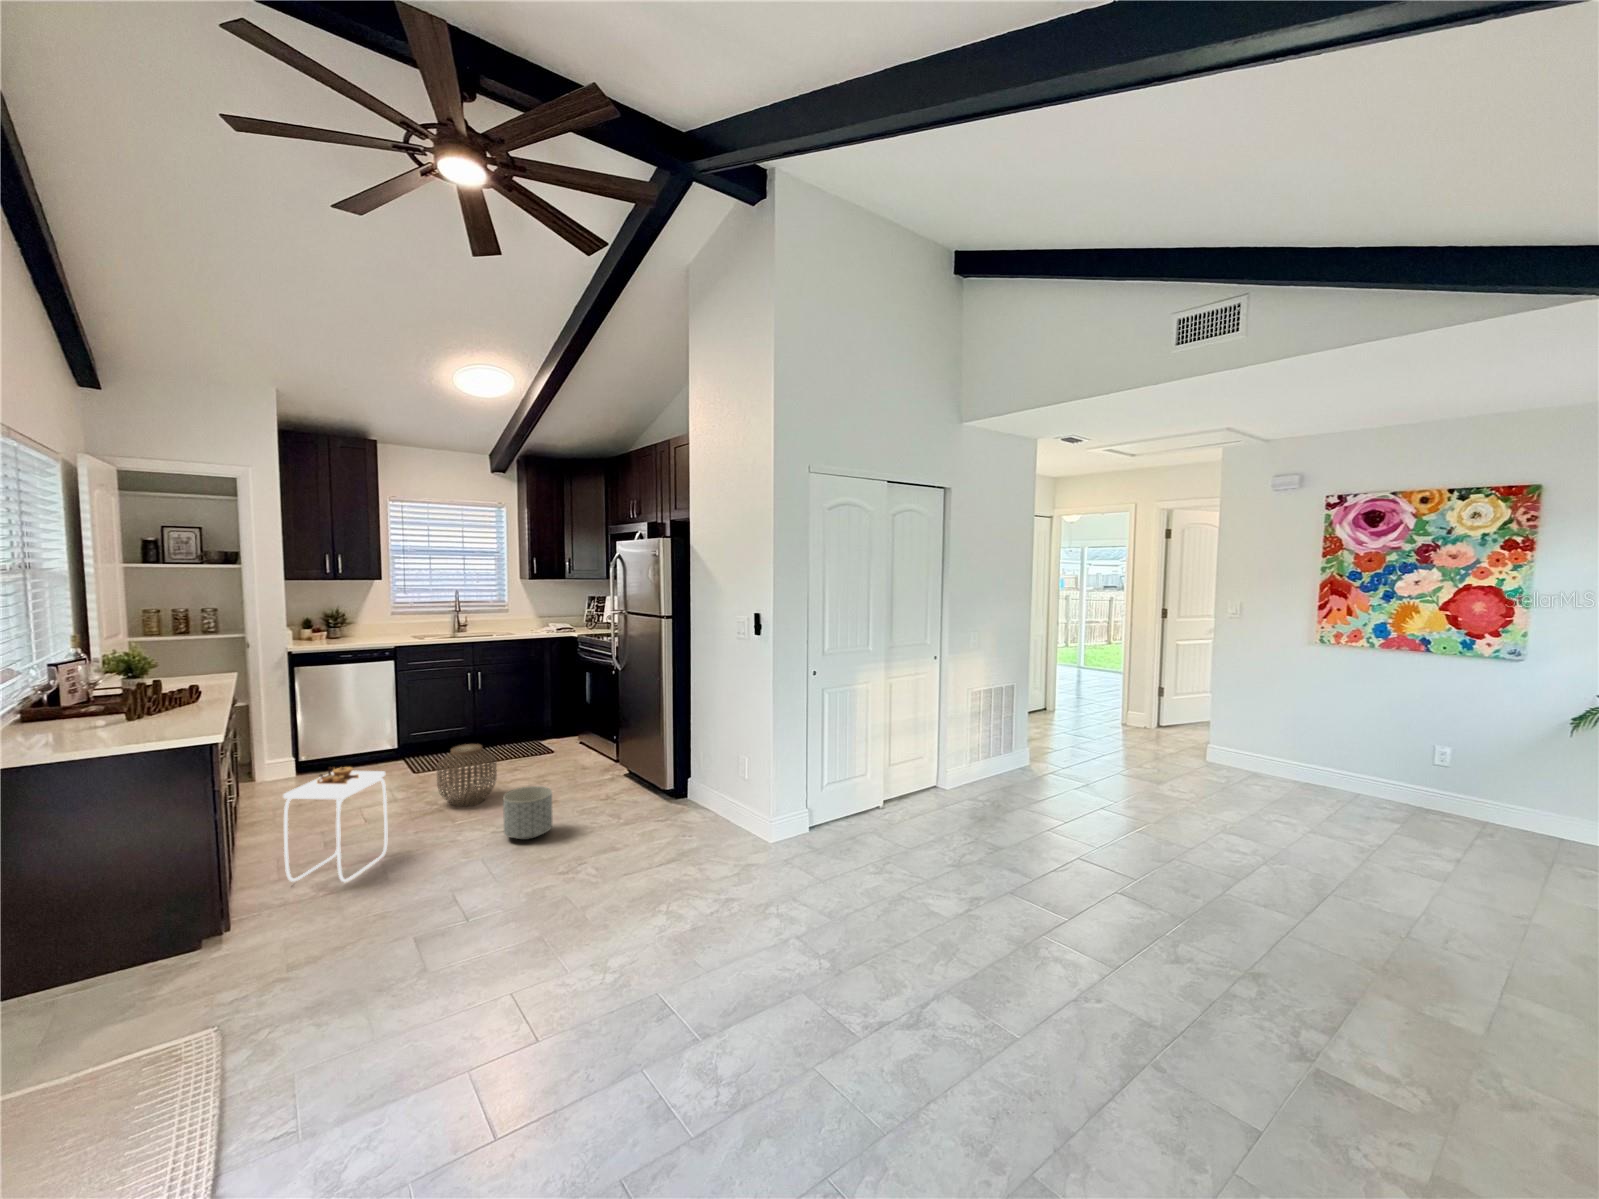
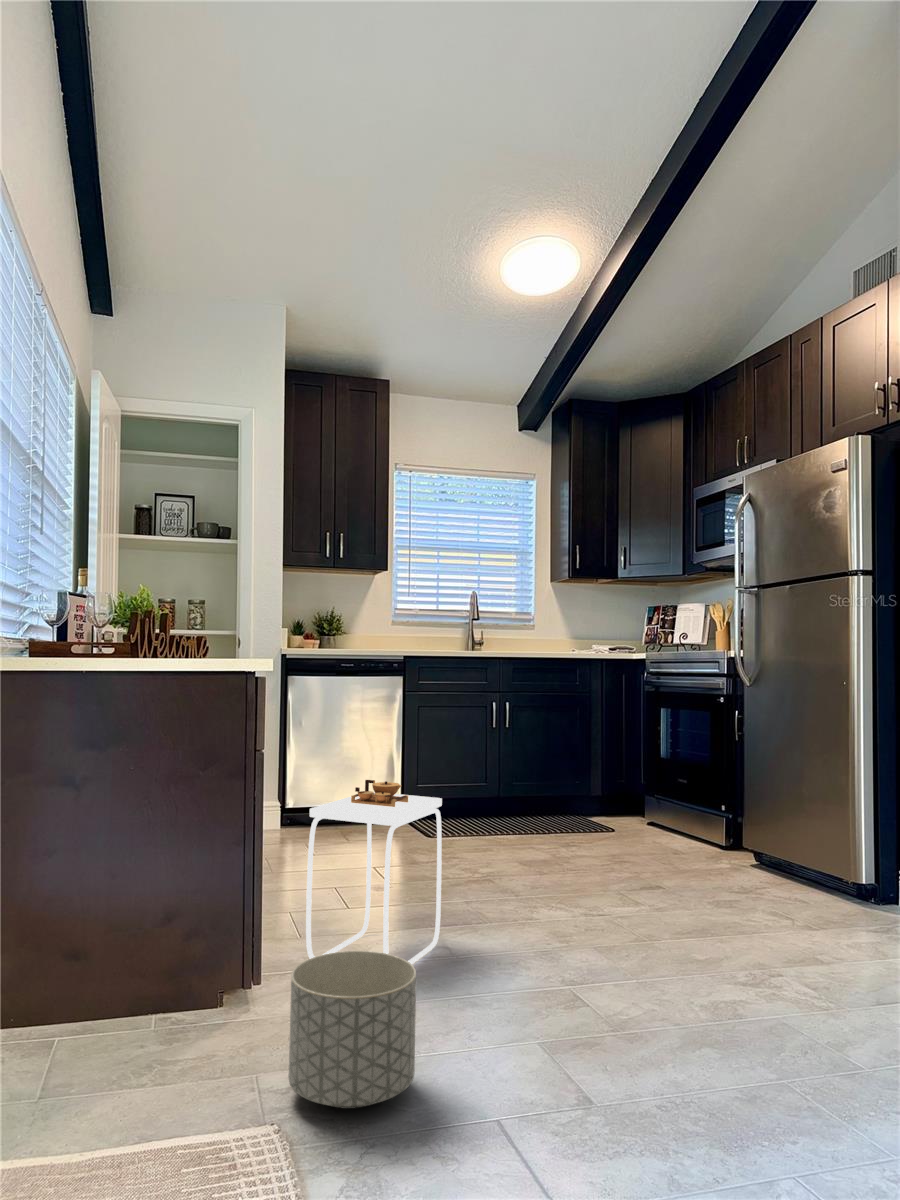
woven basket: present [437,744,497,807] -> none [485,790,573,892]
planter: present [503,786,553,840] -> present [289,951,416,1109]

